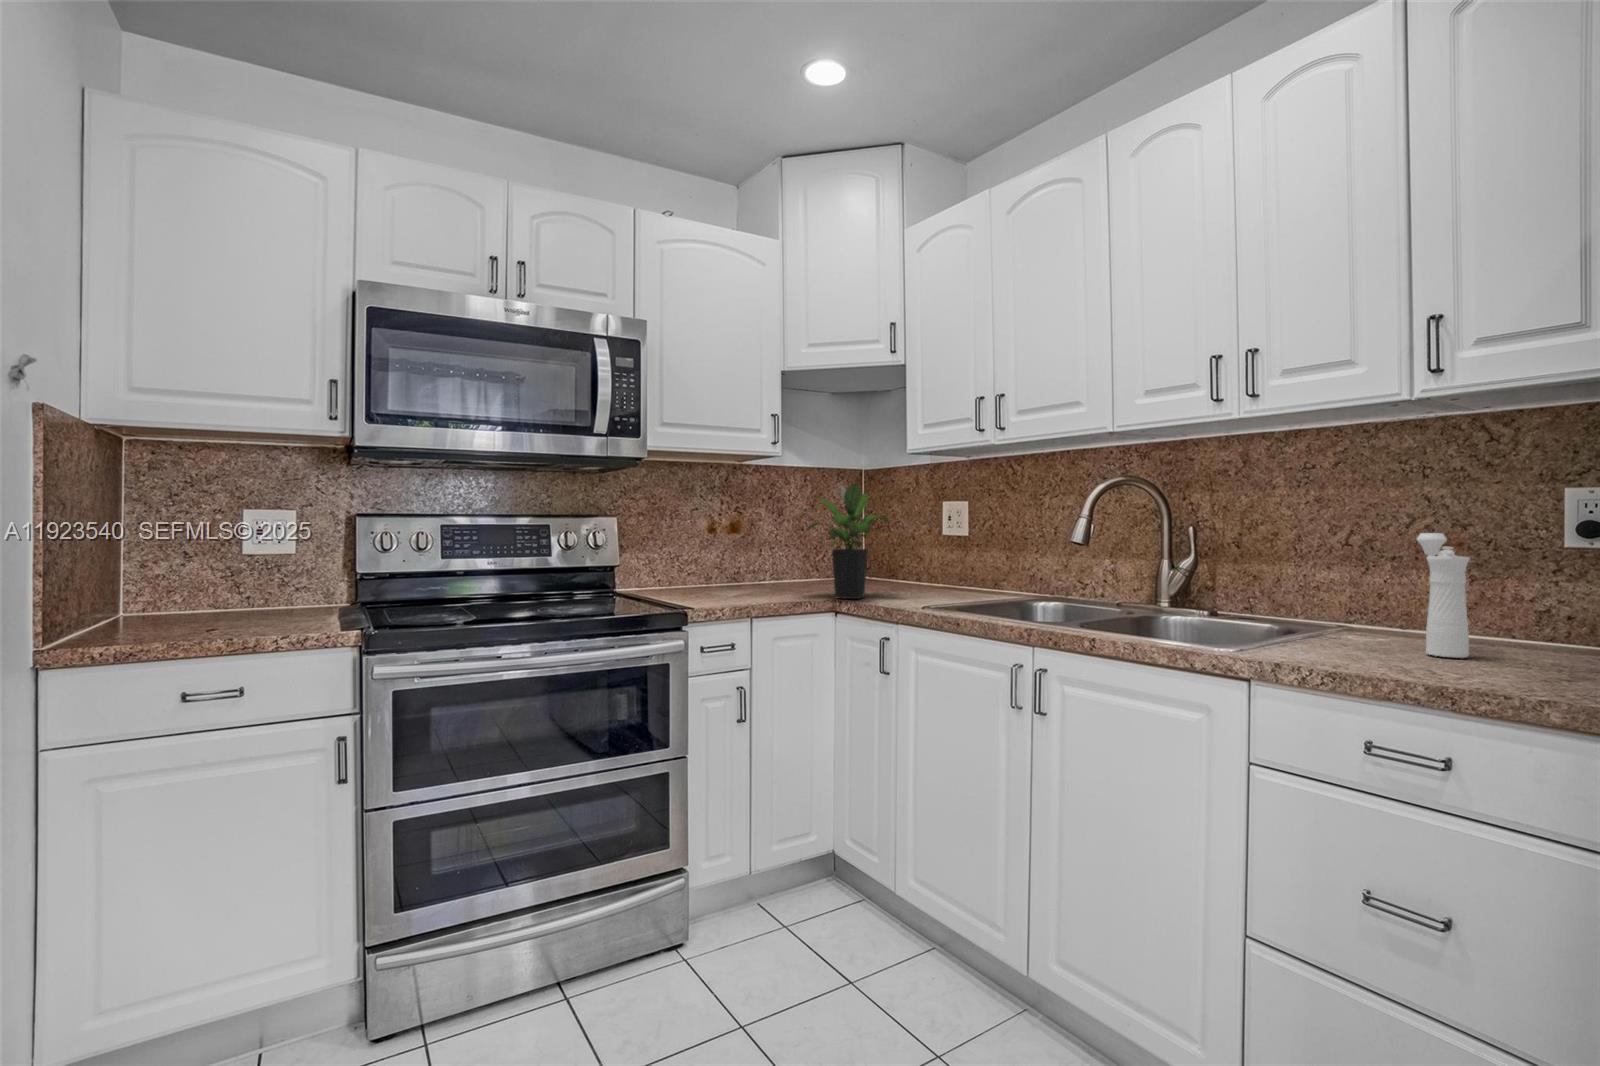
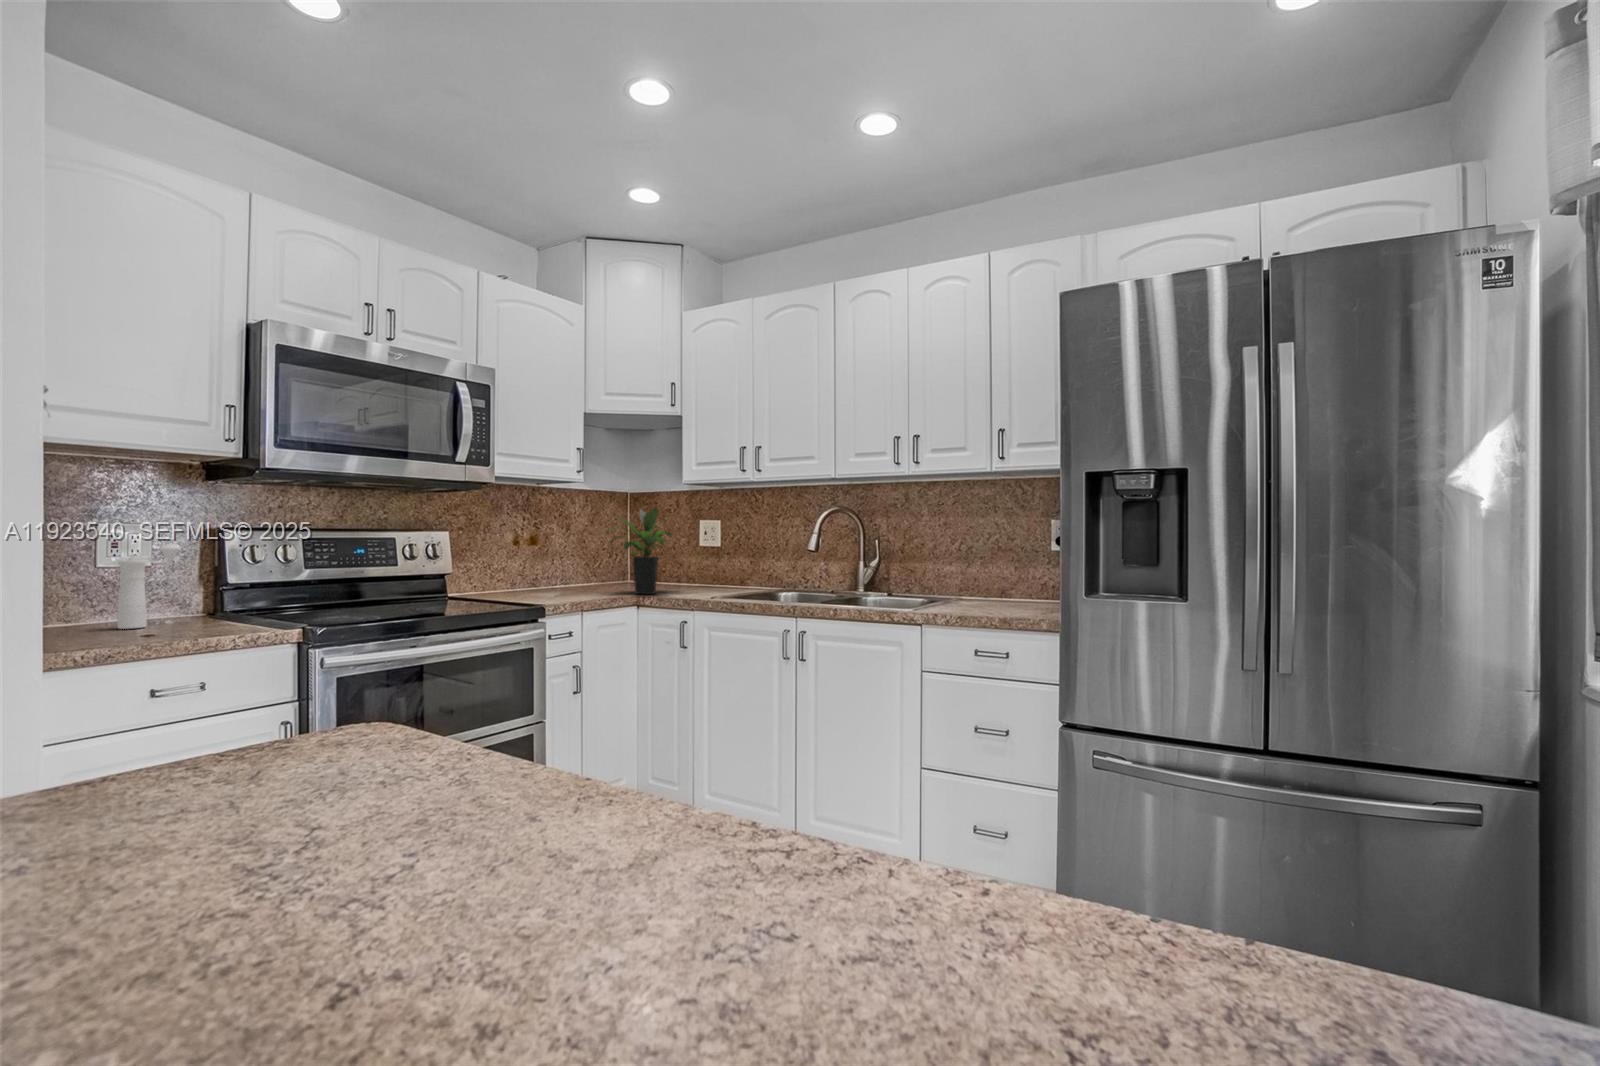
pepper mill: present [1417,533,1470,658] -> present [117,544,180,629]

